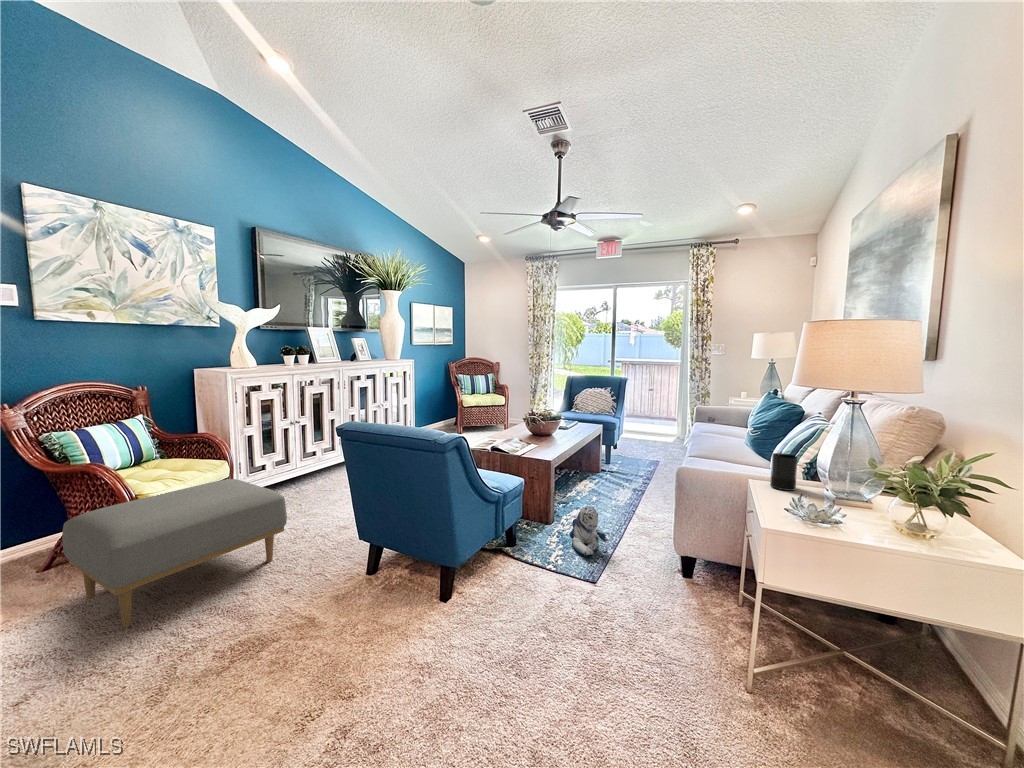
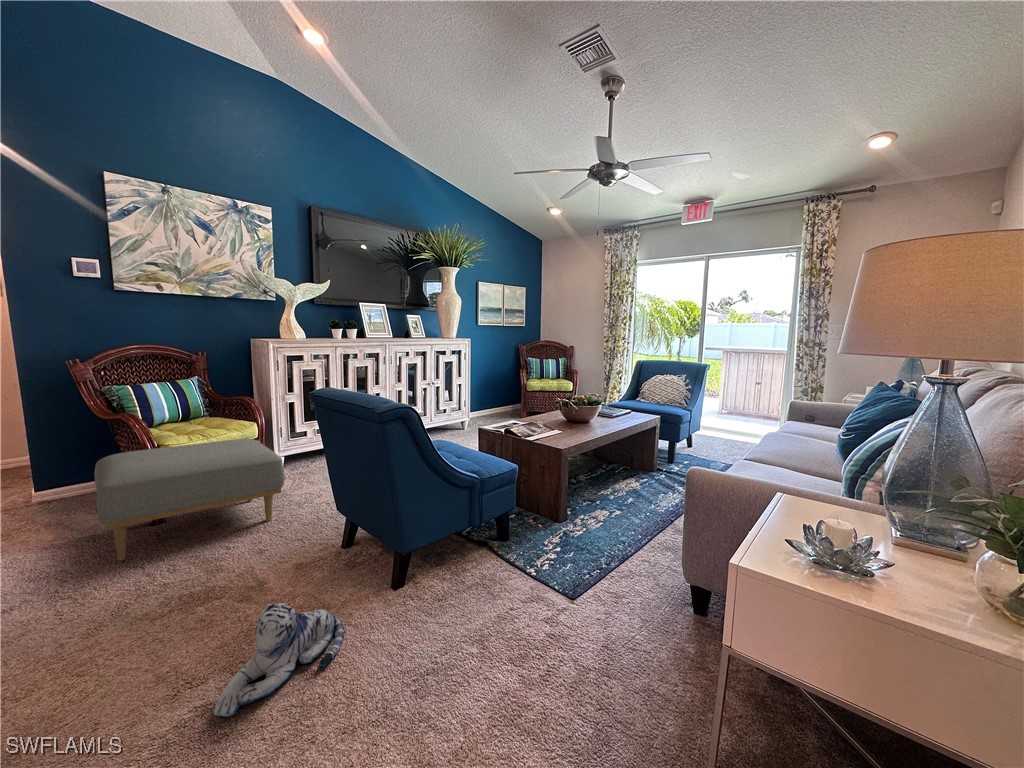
candle: present [770,453,798,491] -> none [815,448,862,513]
plush toy: present [569,507,606,556] -> present [214,603,345,717]

